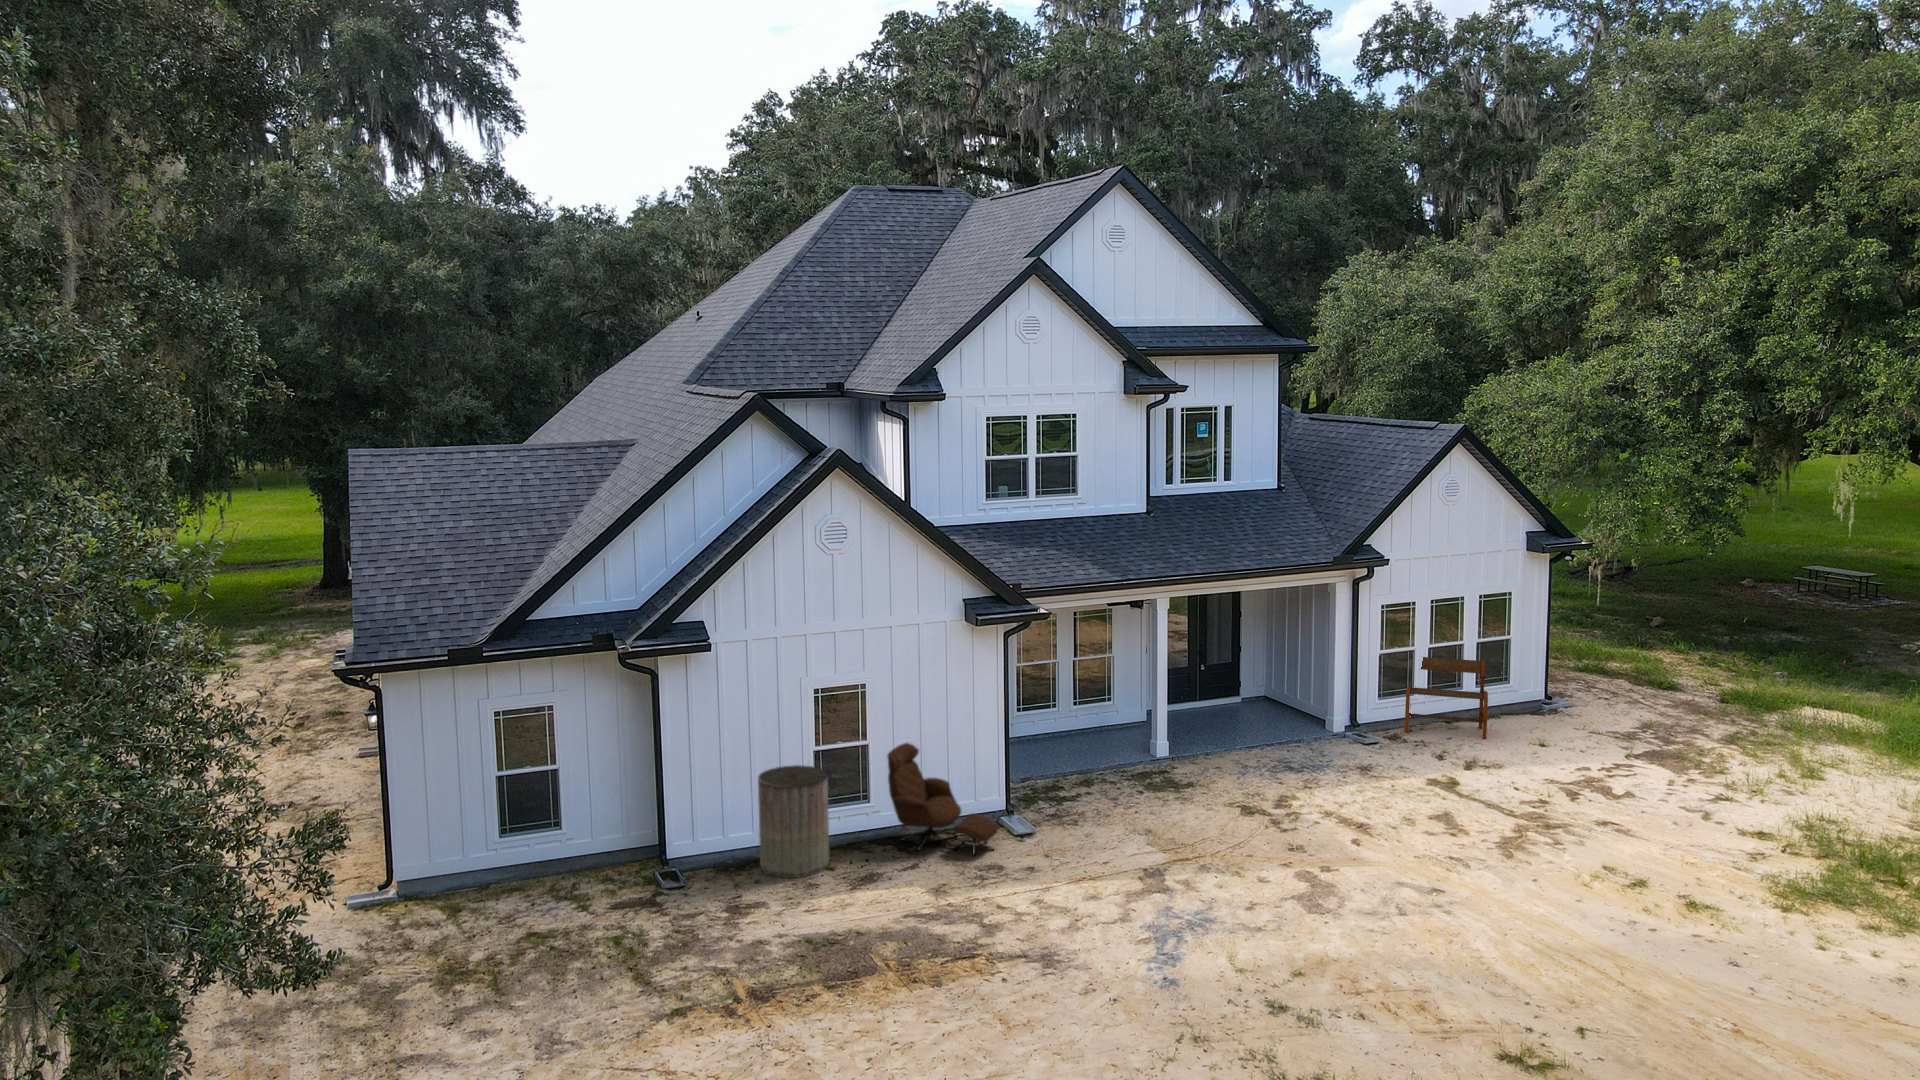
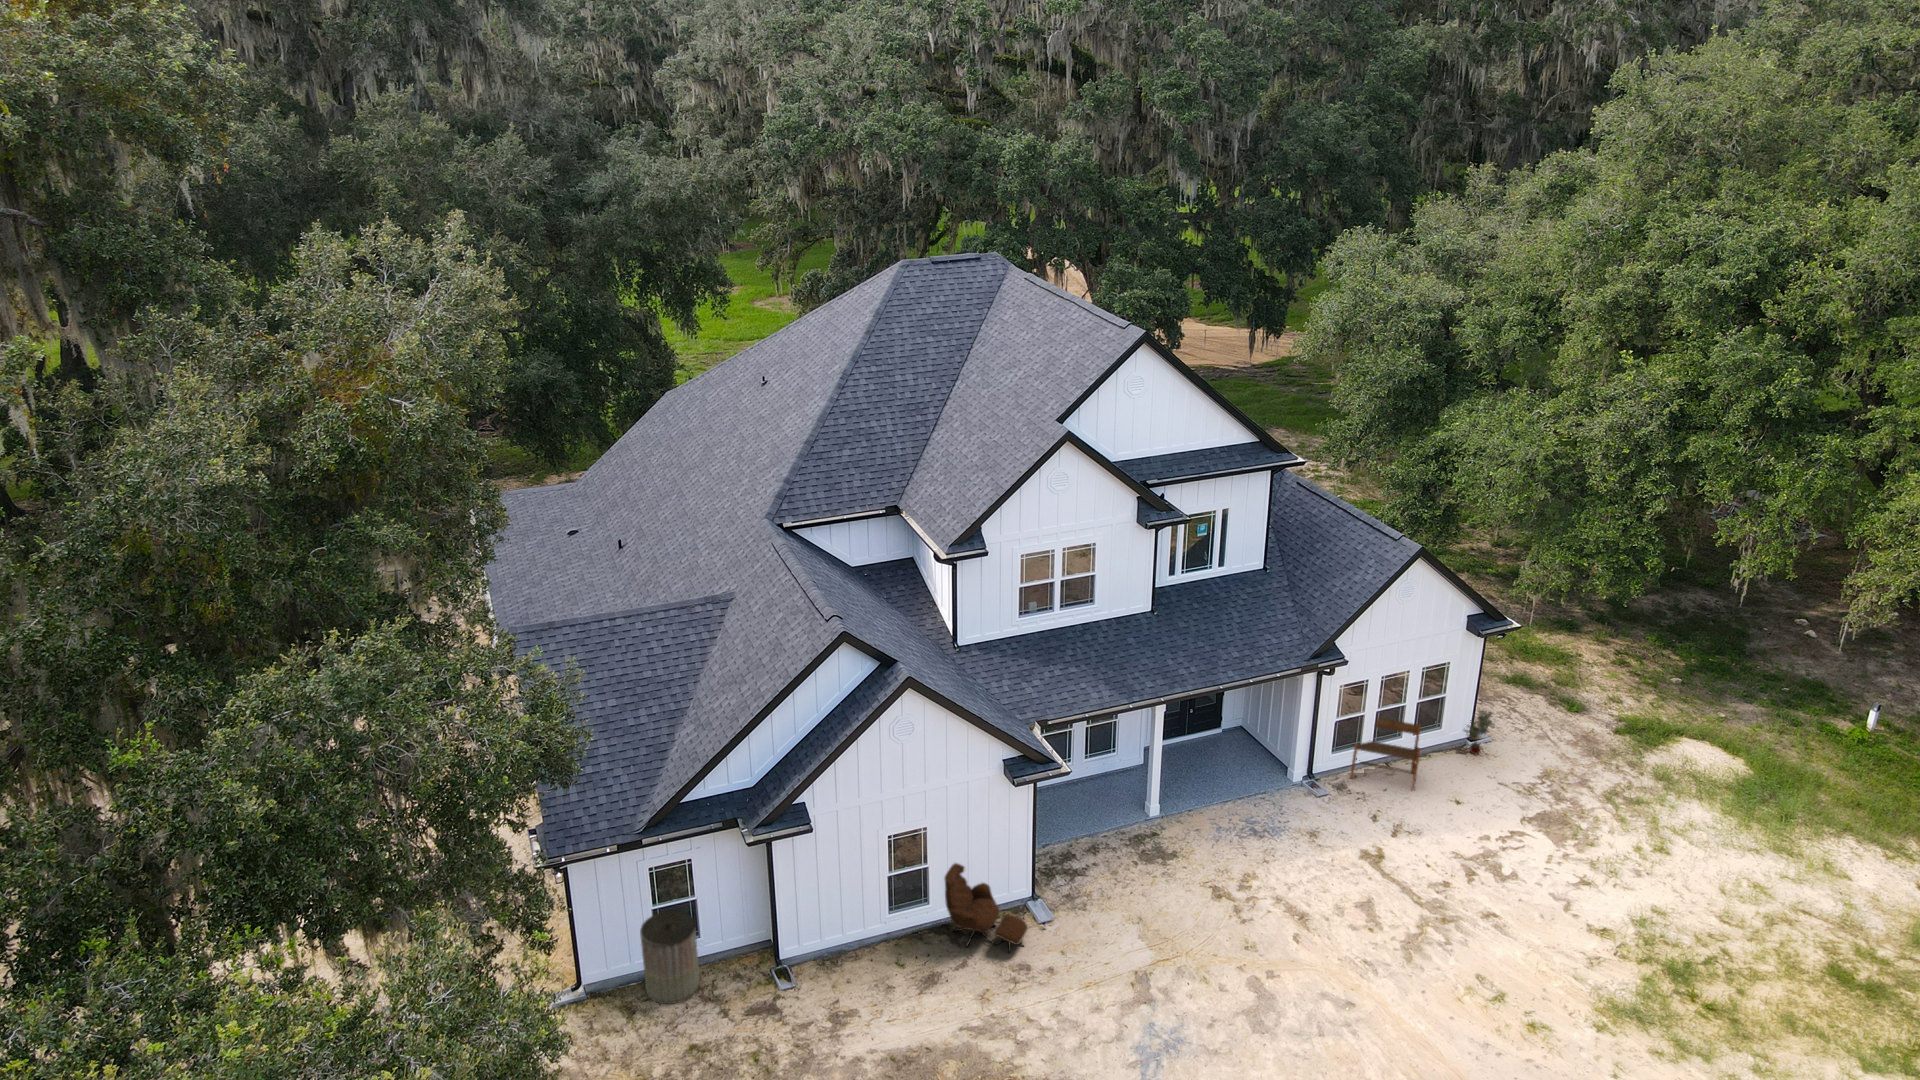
potted tree: none [1536,656,1573,715] -> present [1464,708,1492,754]
trash can: present [758,765,829,878] -> present [640,911,700,1004]

